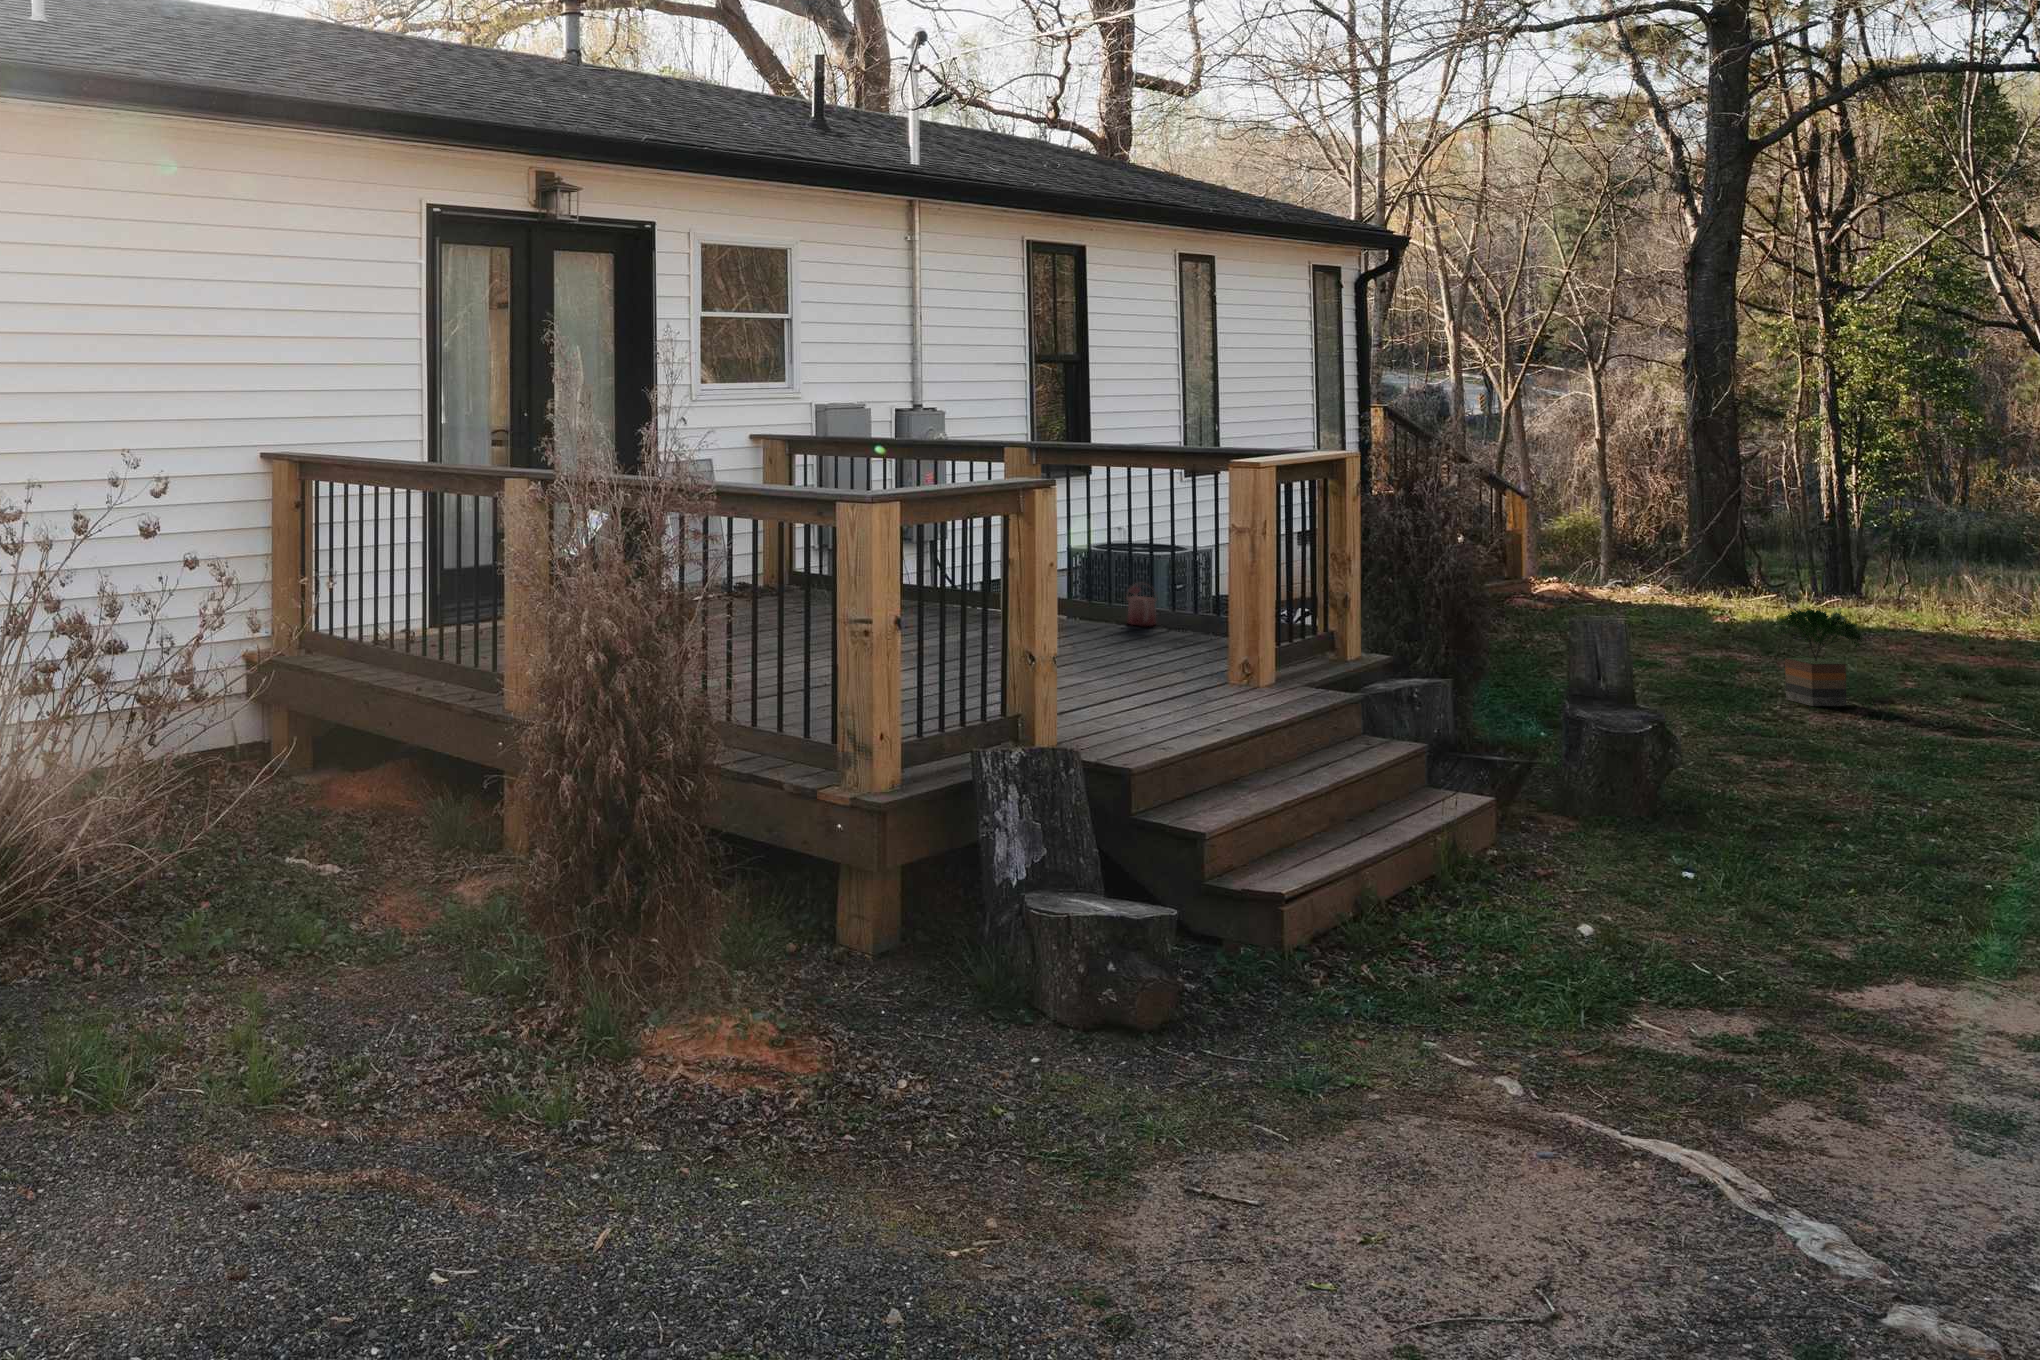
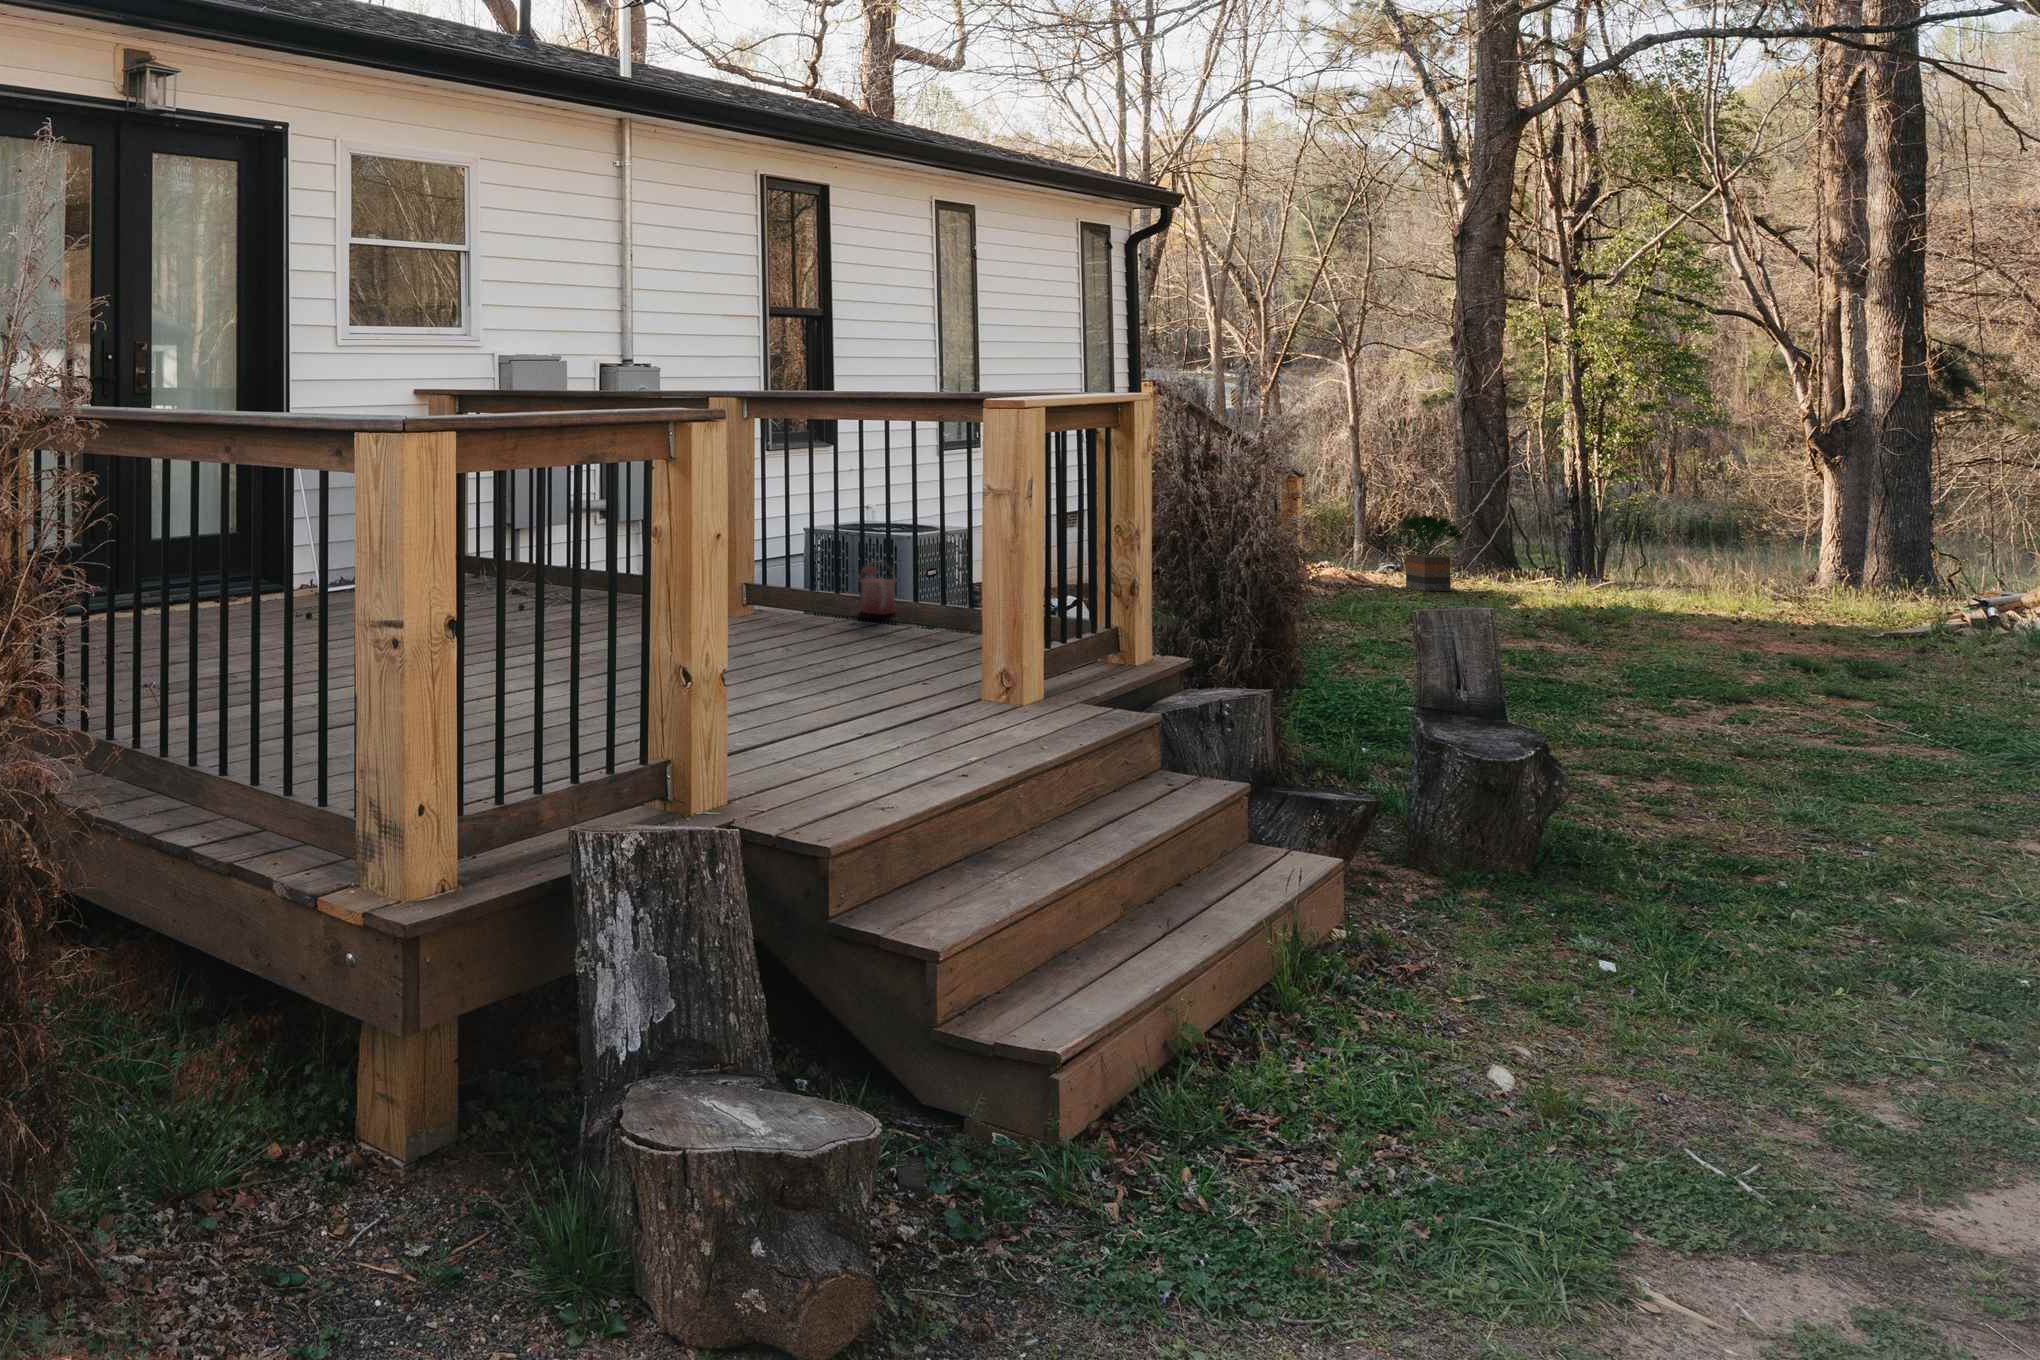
potted tree: present [1777,609,1864,706] -> present [1400,515,1463,591]

